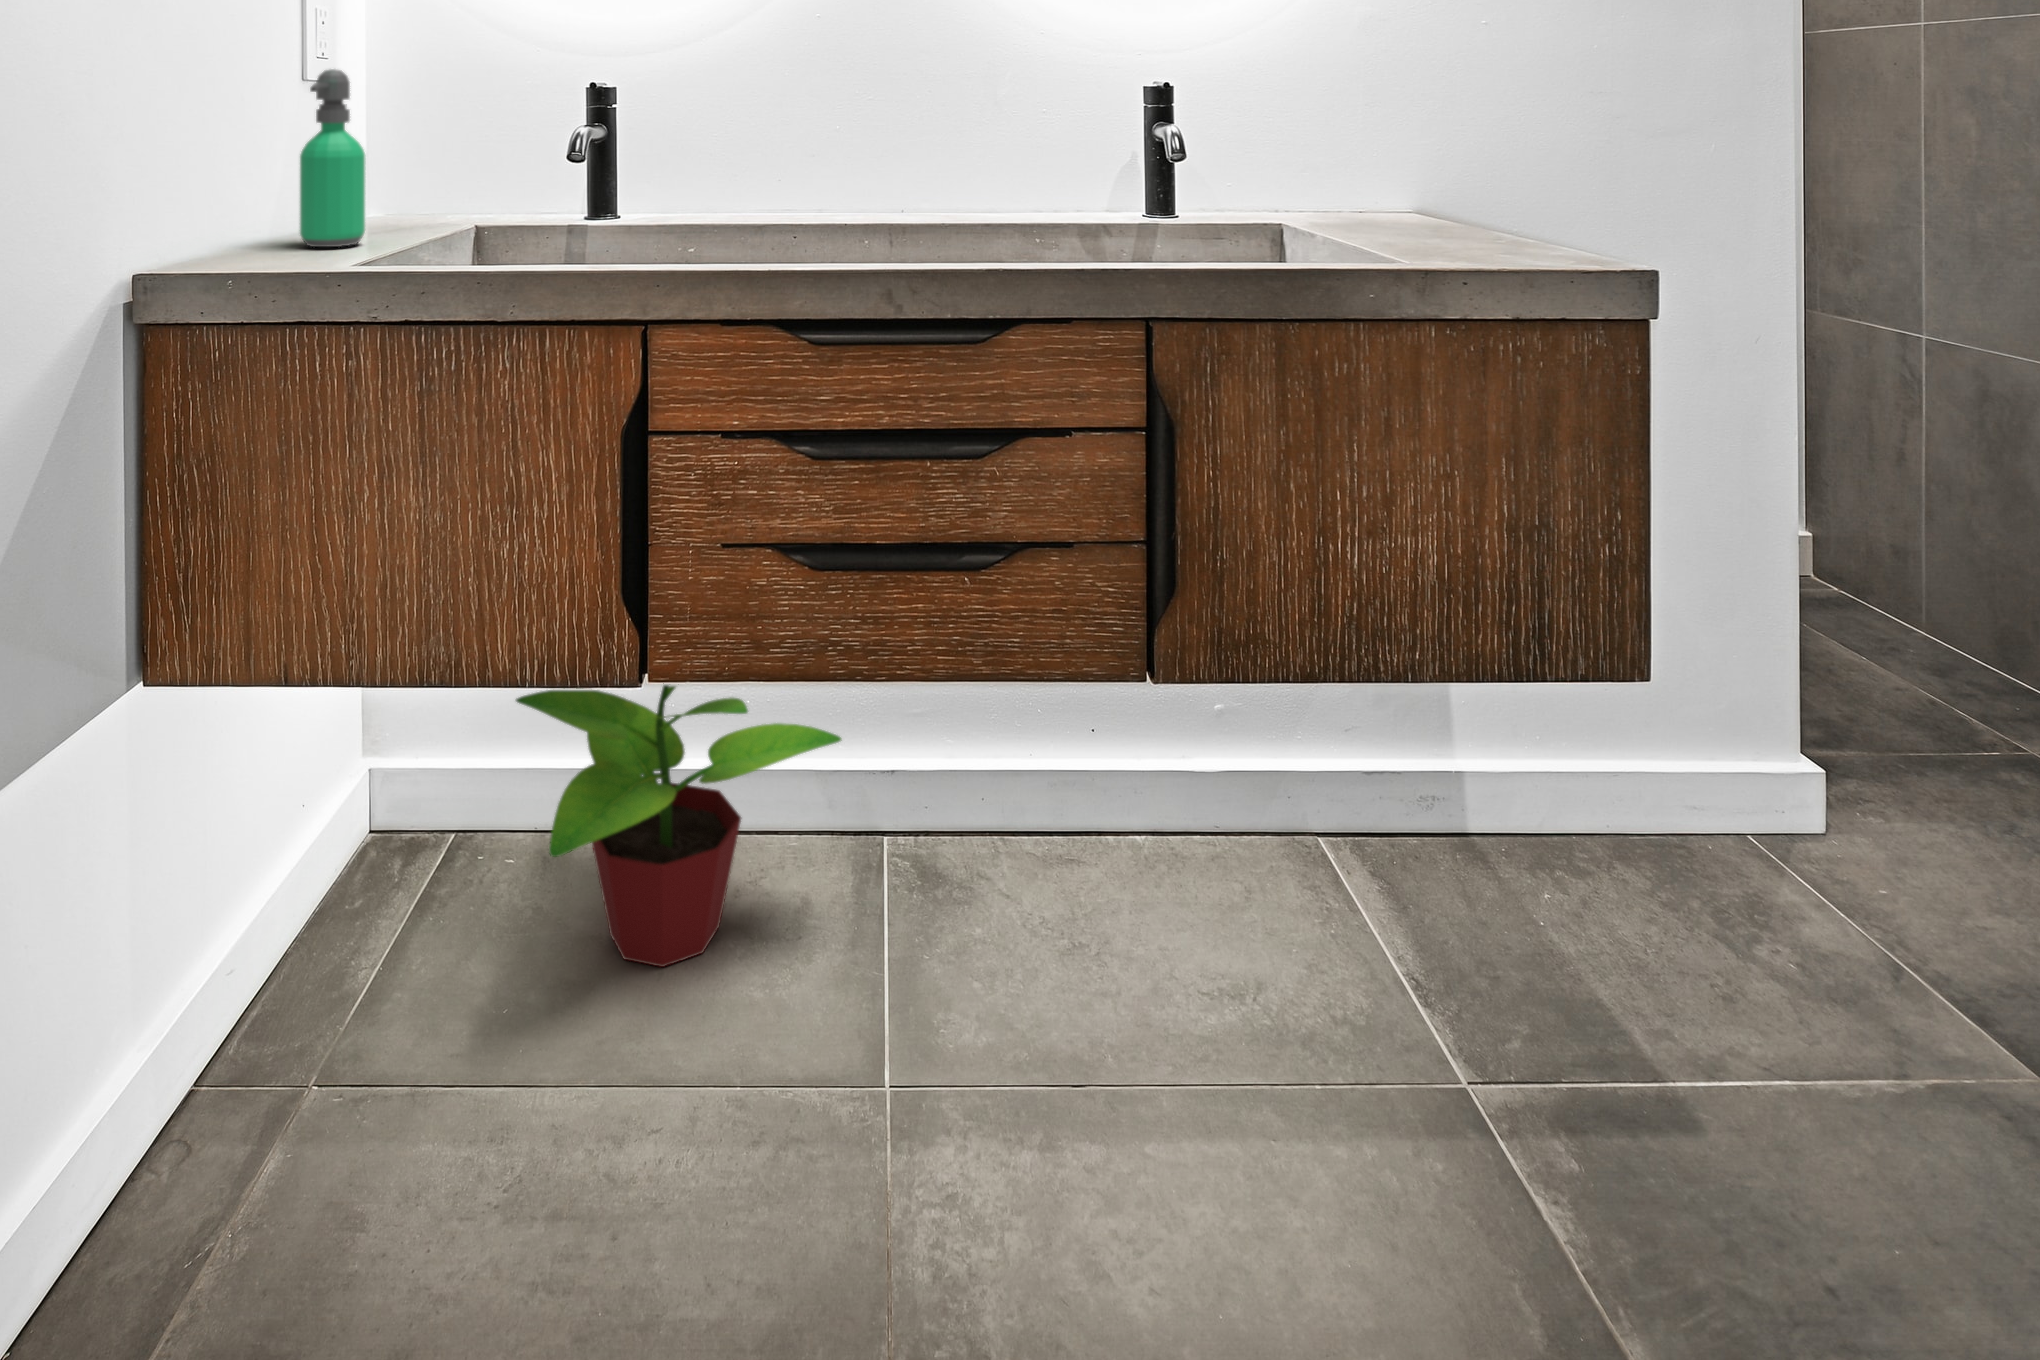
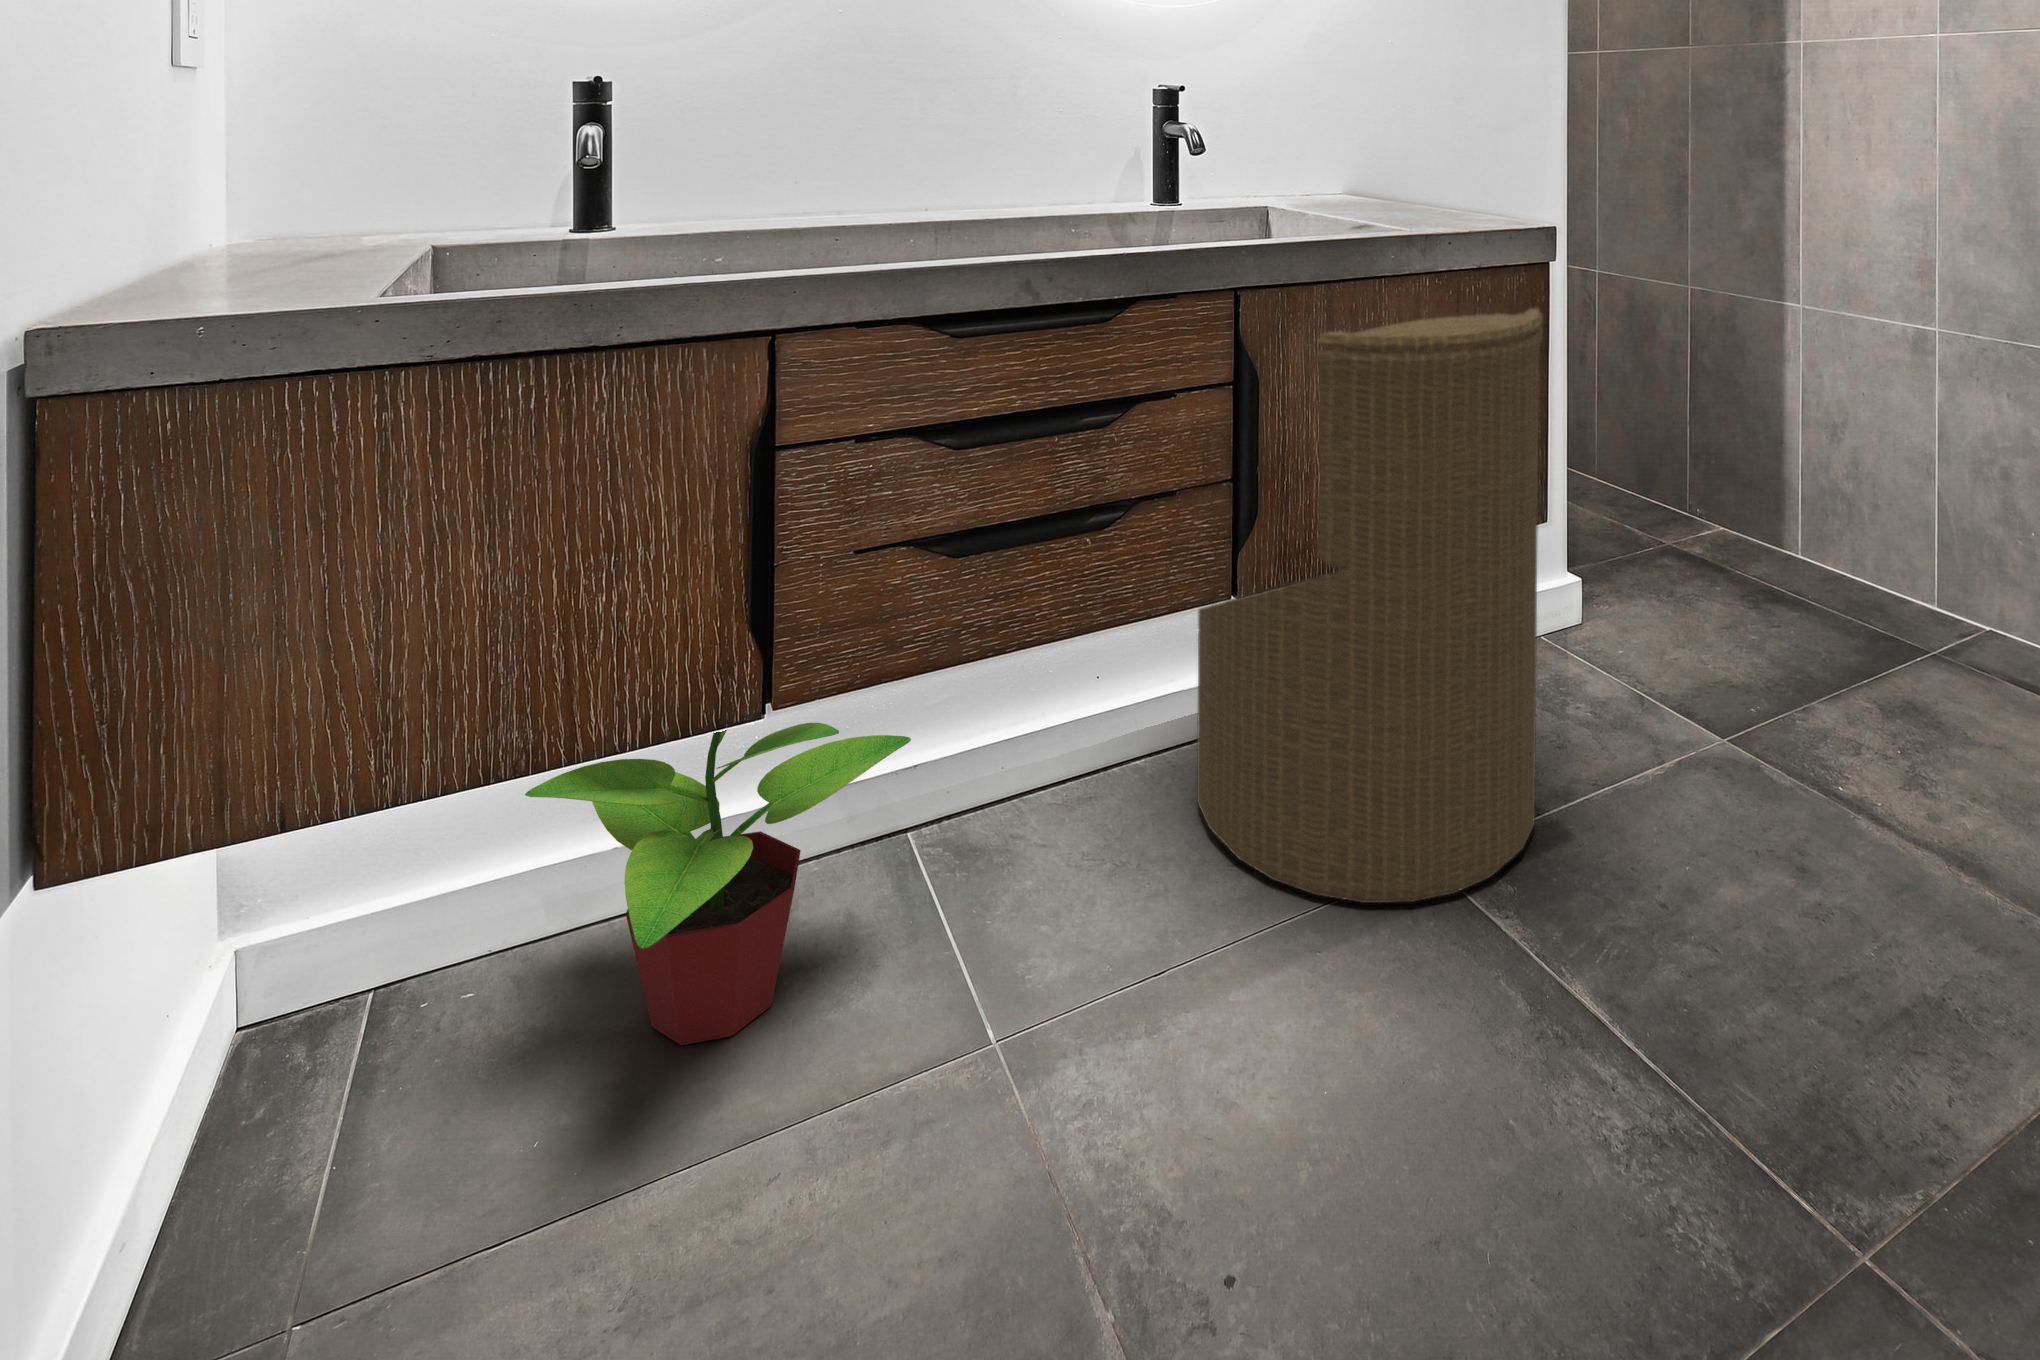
soap dispenser: present [300,69,365,247] -> none [215,52,315,280]
laundry hamper: none [1128,258,1668,1108] -> present [1197,225,1542,903]

